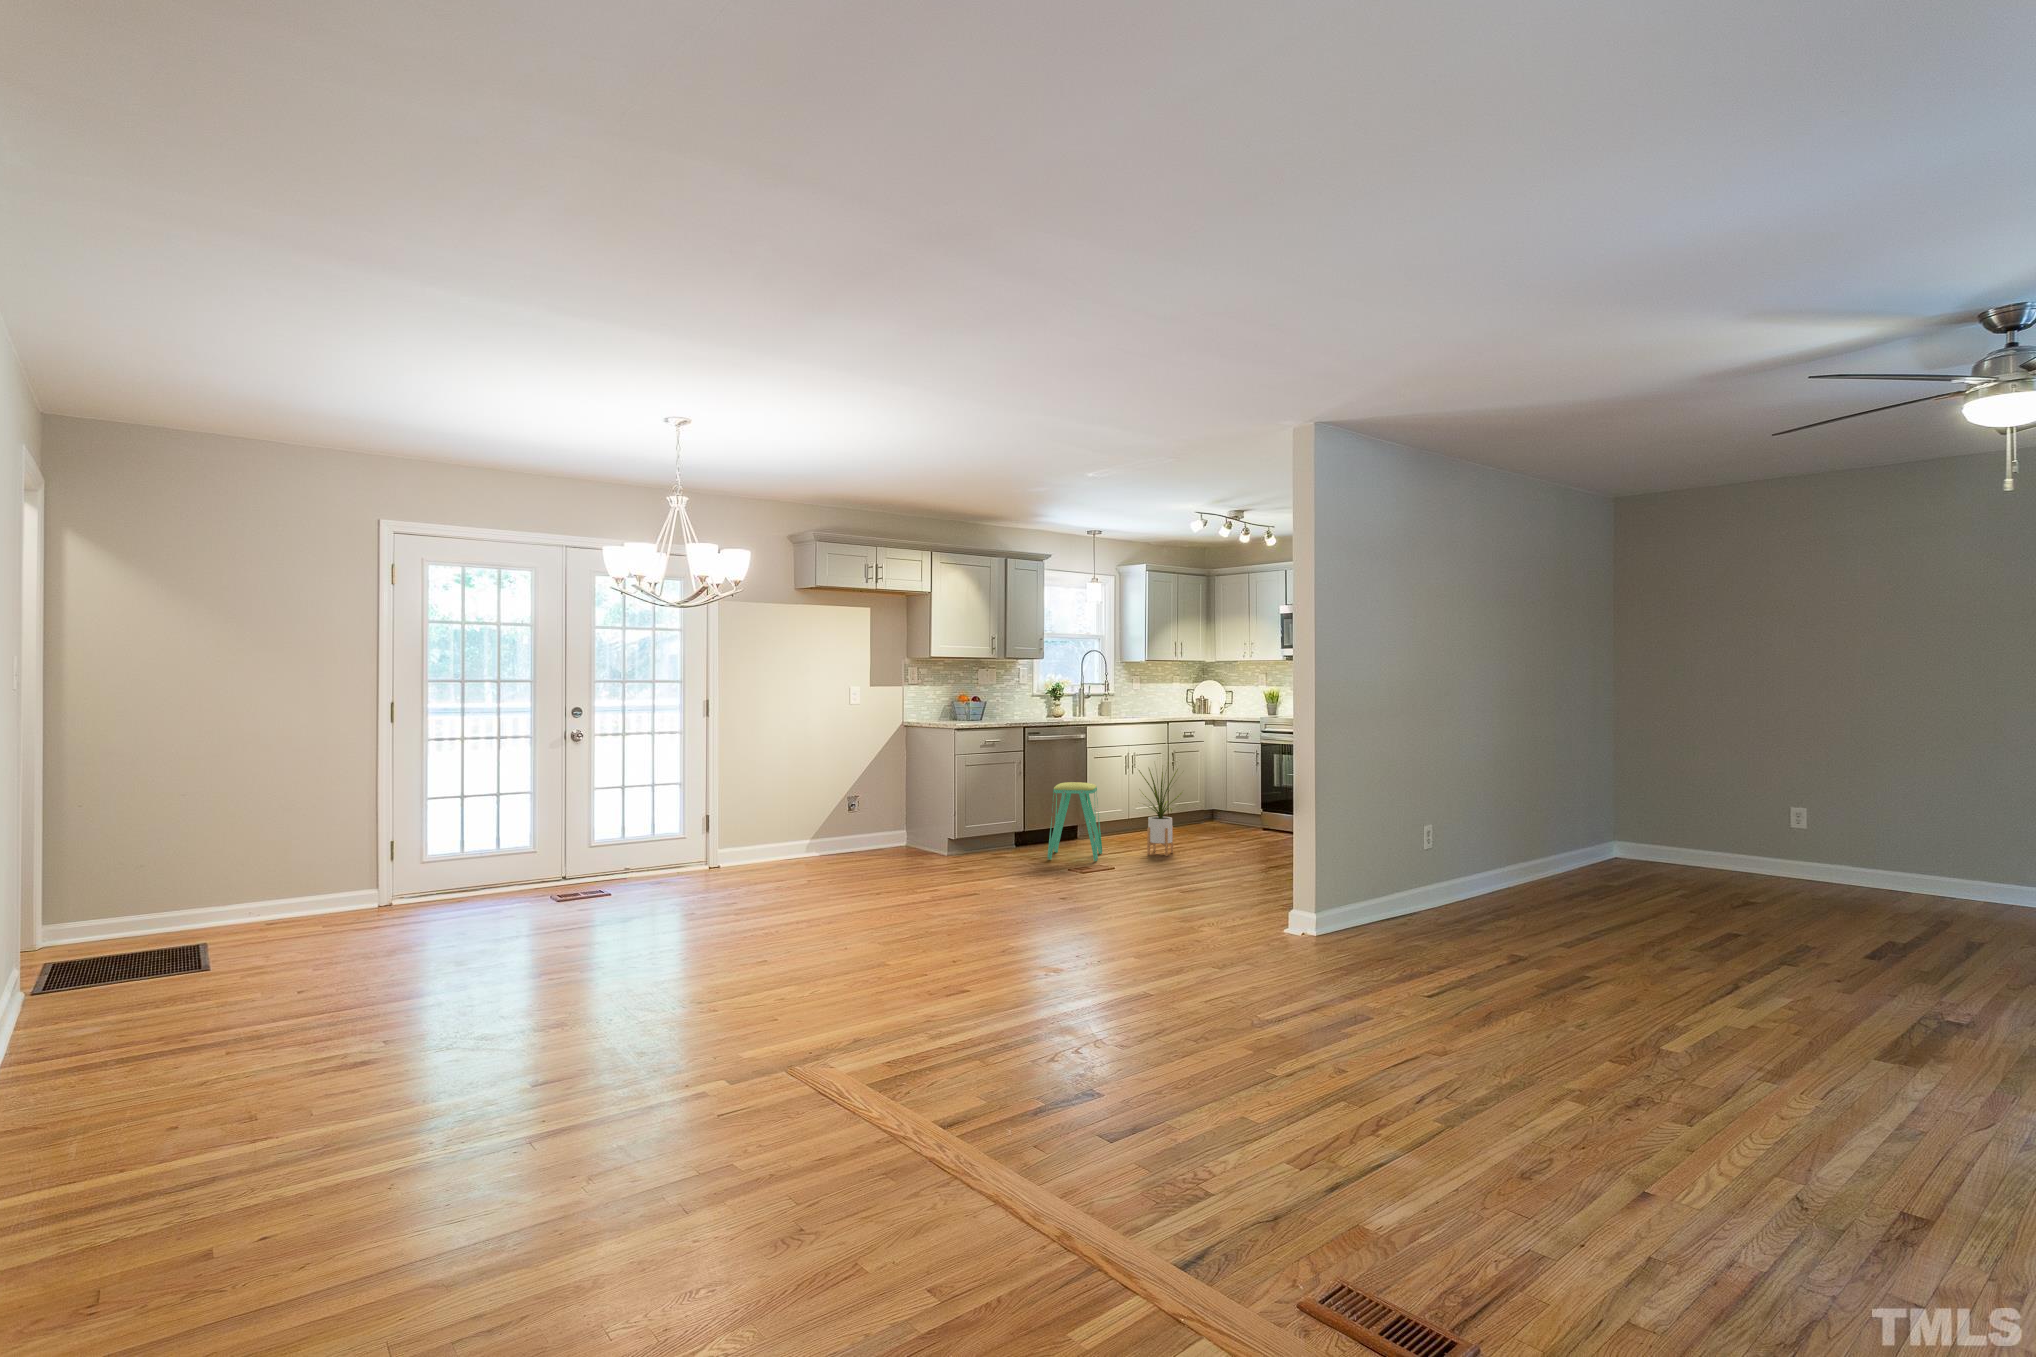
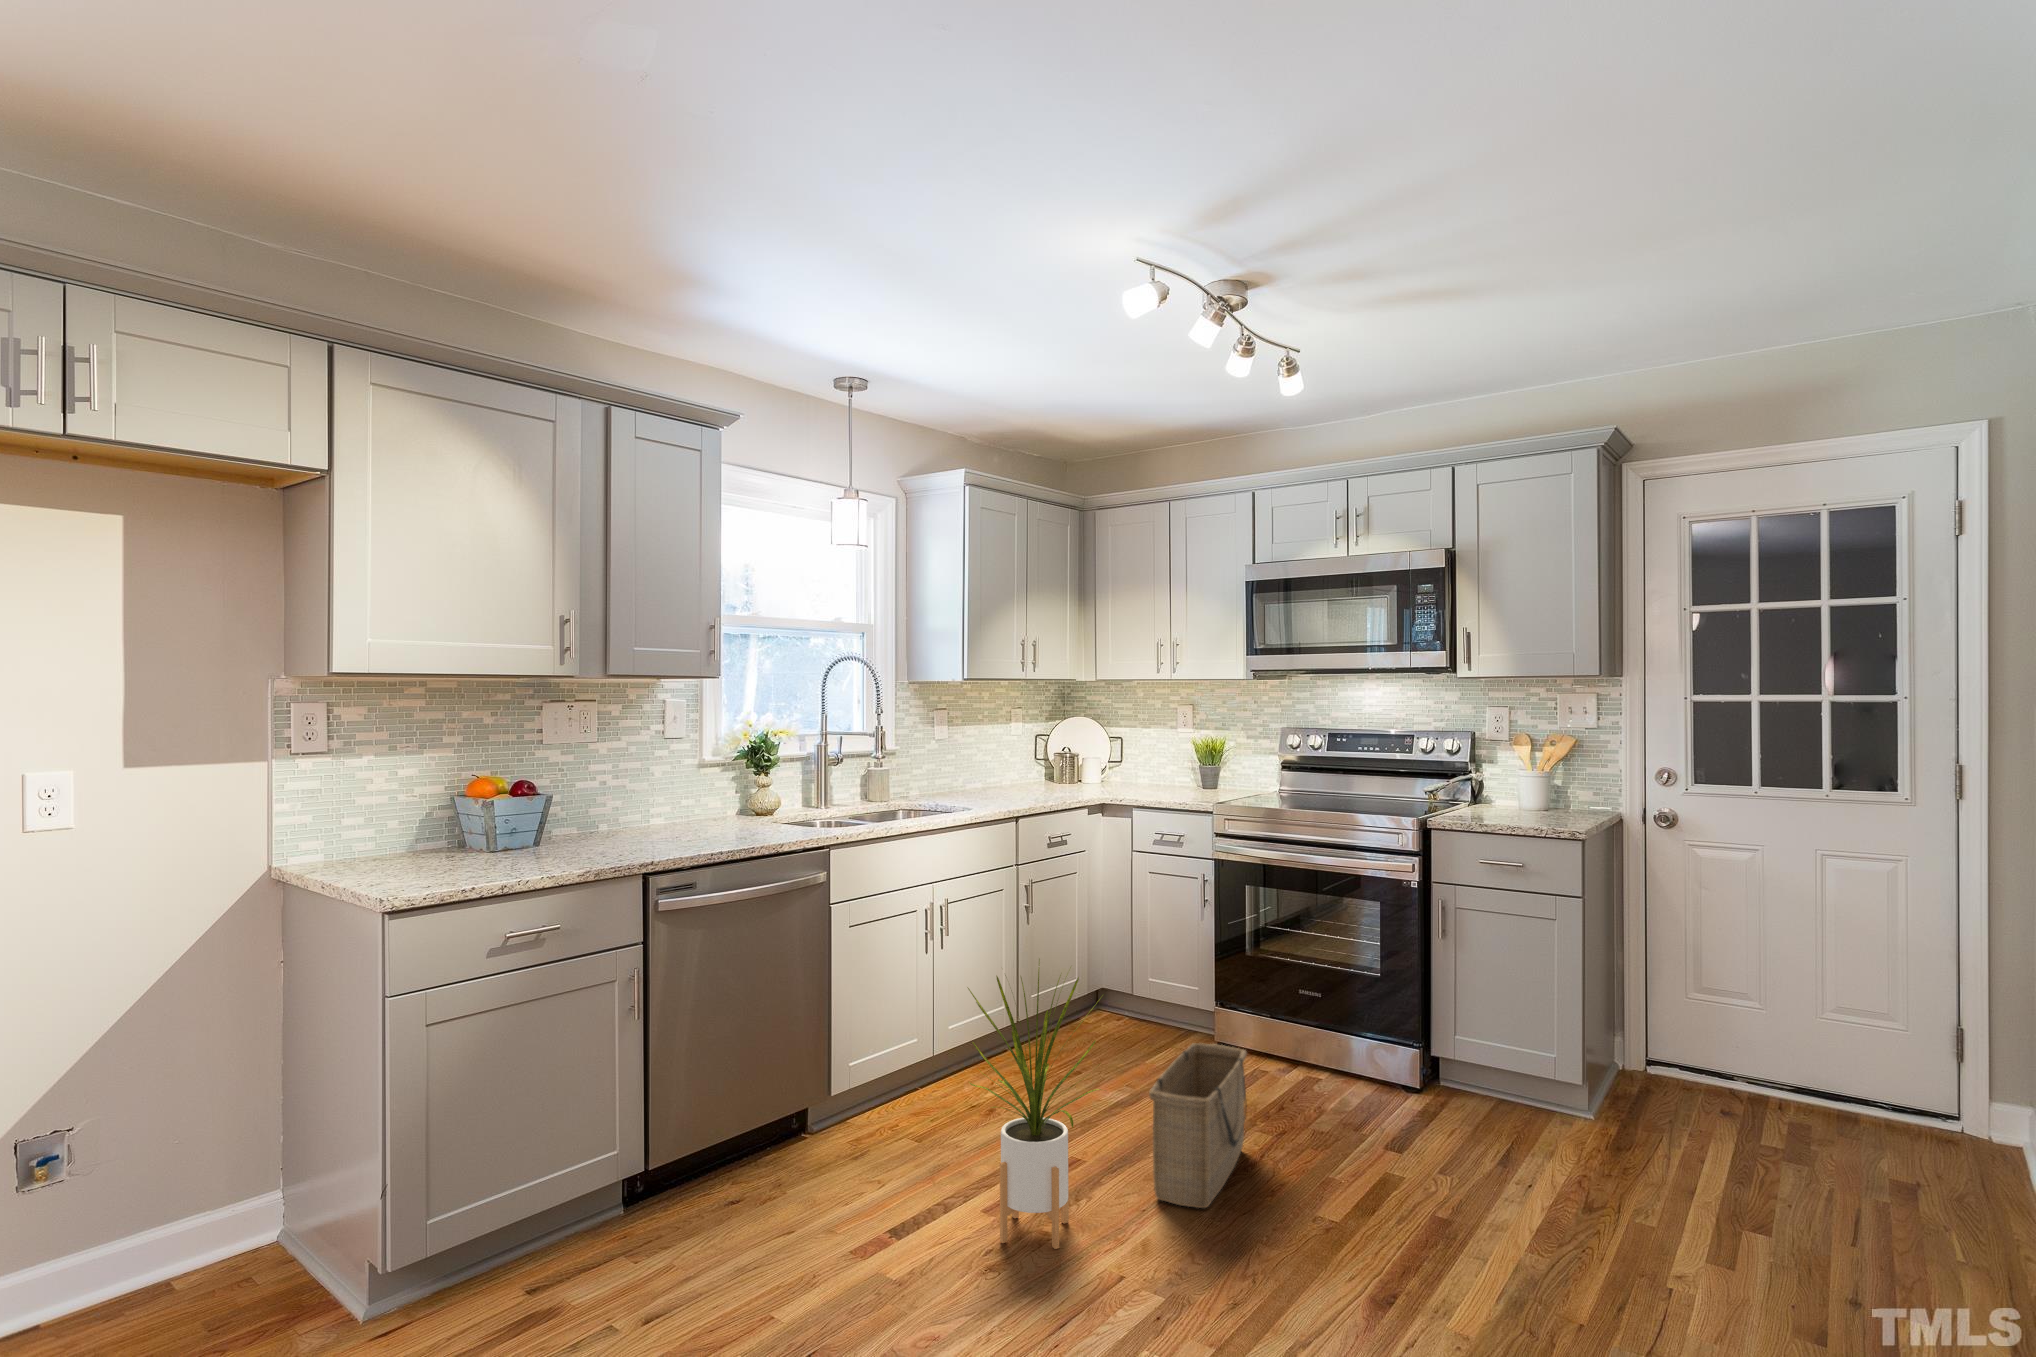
stool: present [1047,782,1102,861] -> none [693,1047,870,1327]
basket: none [1205,805,1251,853] -> present [1149,1043,1247,1208]

